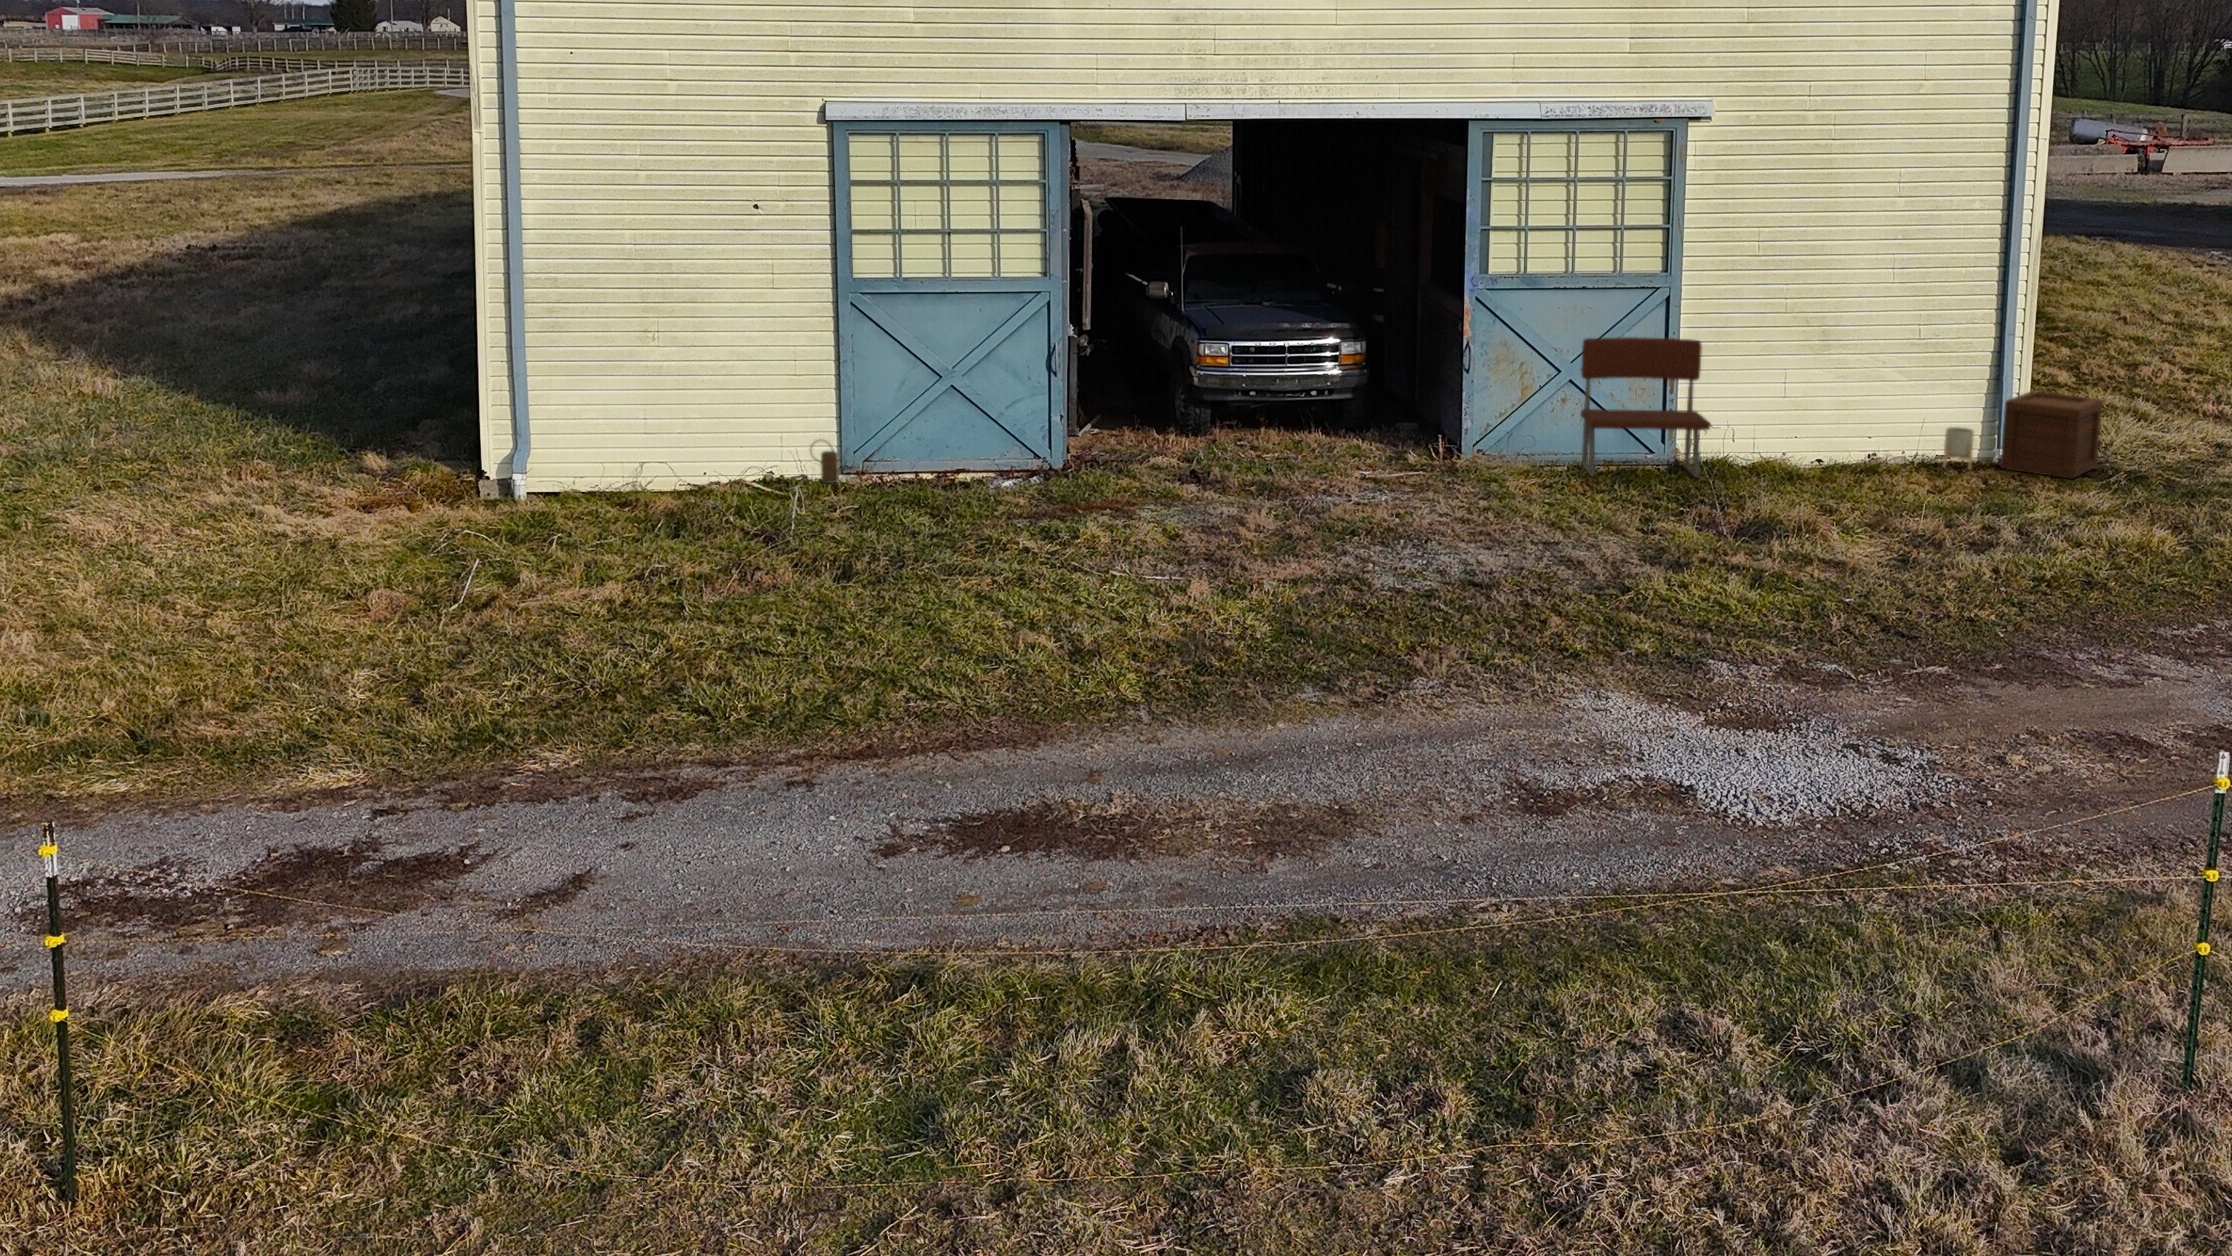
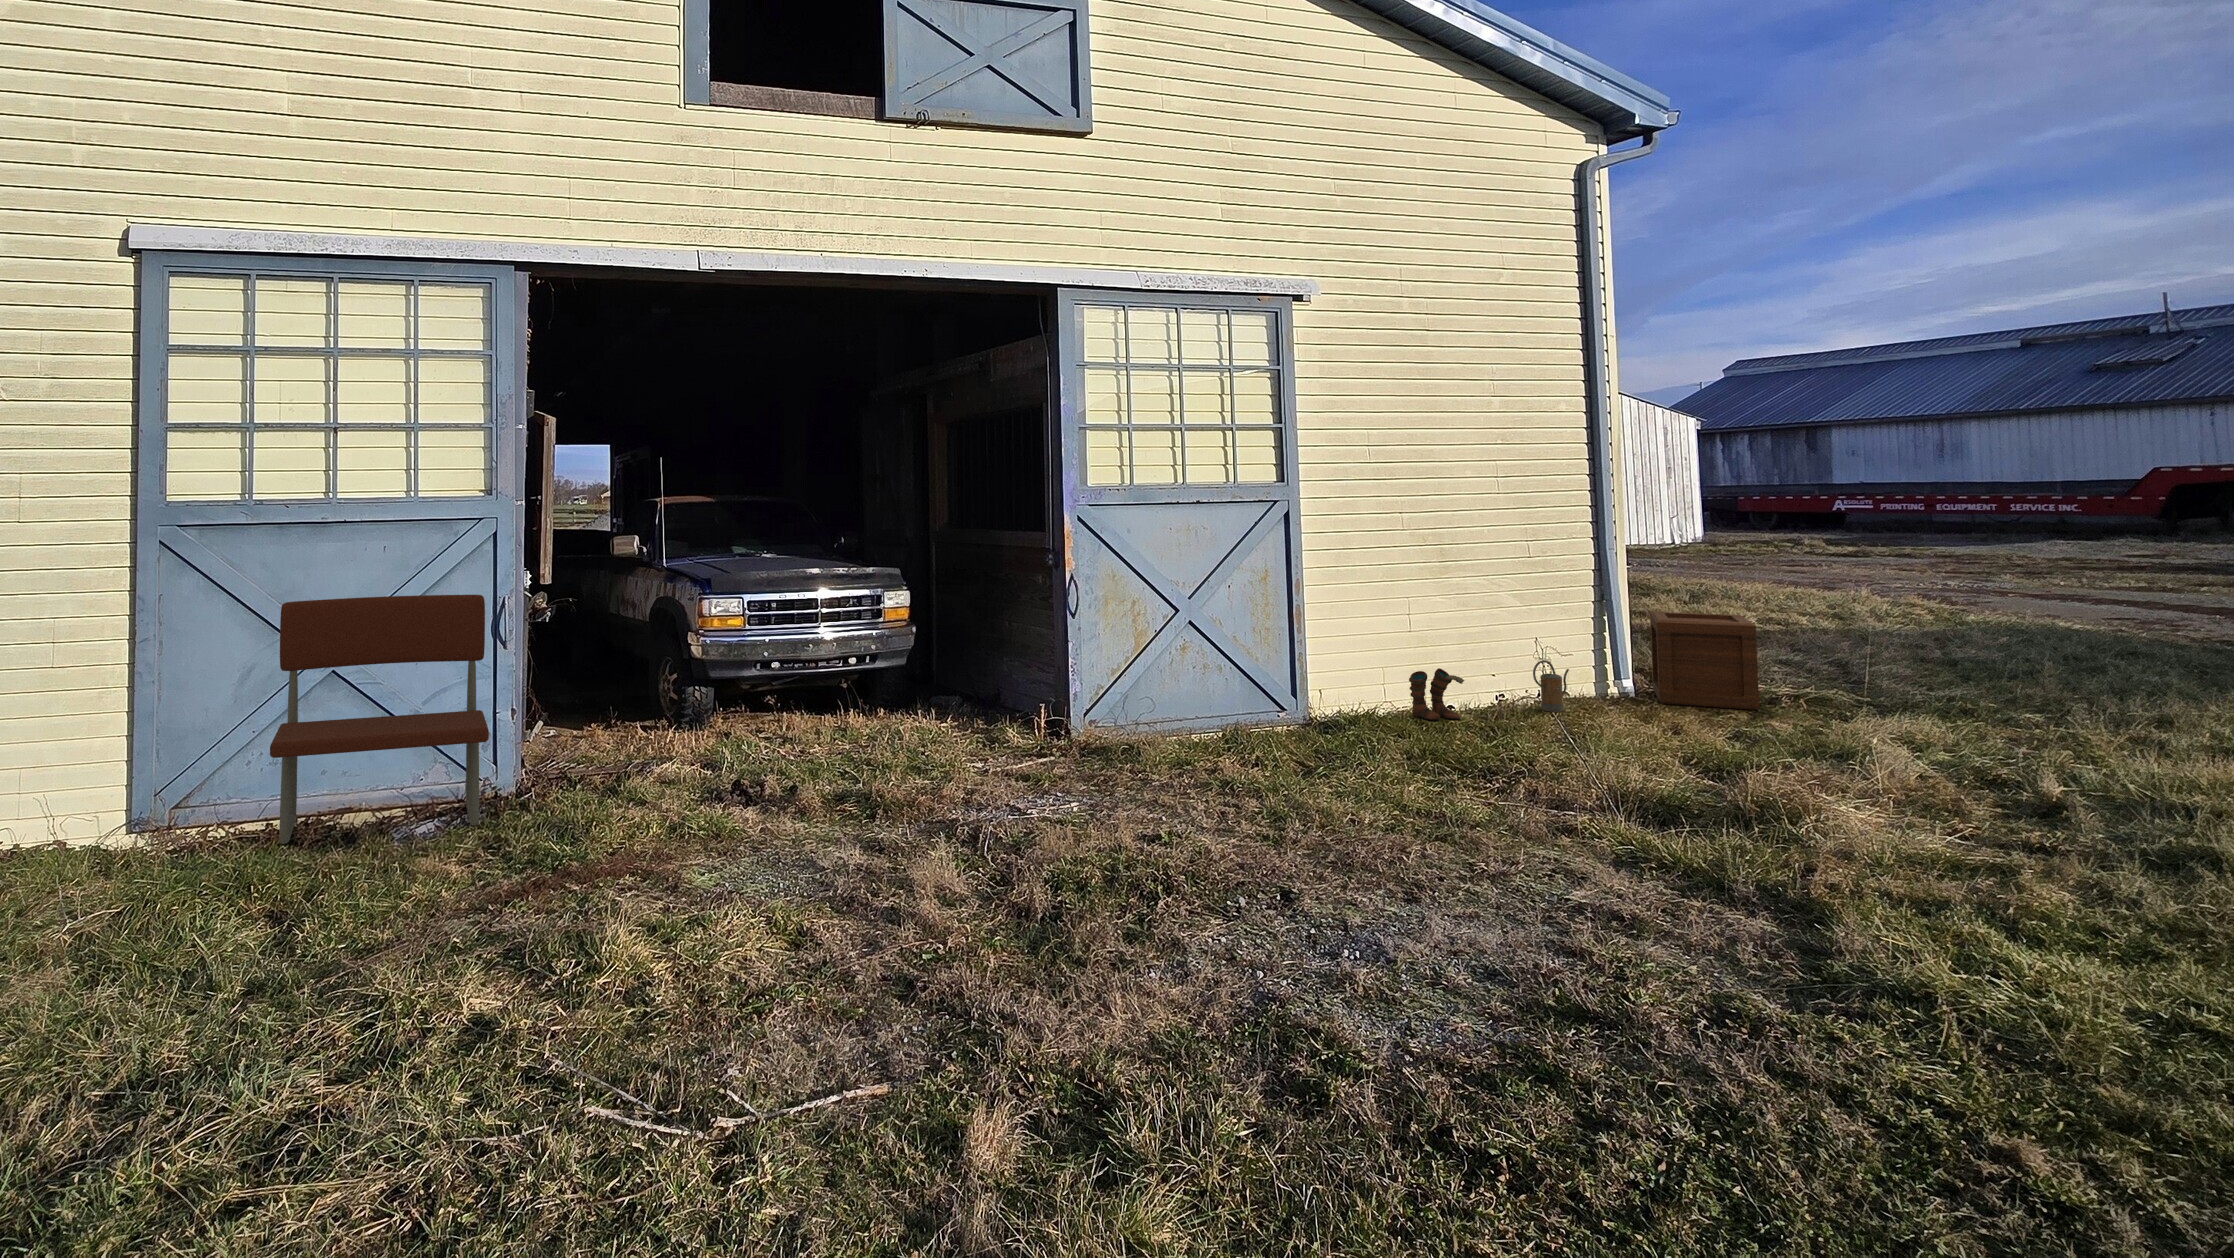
bench: present [1581,337,1711,478] -> present [270,595,489,844]
planter: present [1943,427,1974,469] -> none [1589,657,1636,707]
boots: none [1763,428,1809,469] -> present [1409,668,1464,720]
watering can: present [811,442,847,484] -> present [1533,660,1569,712]

